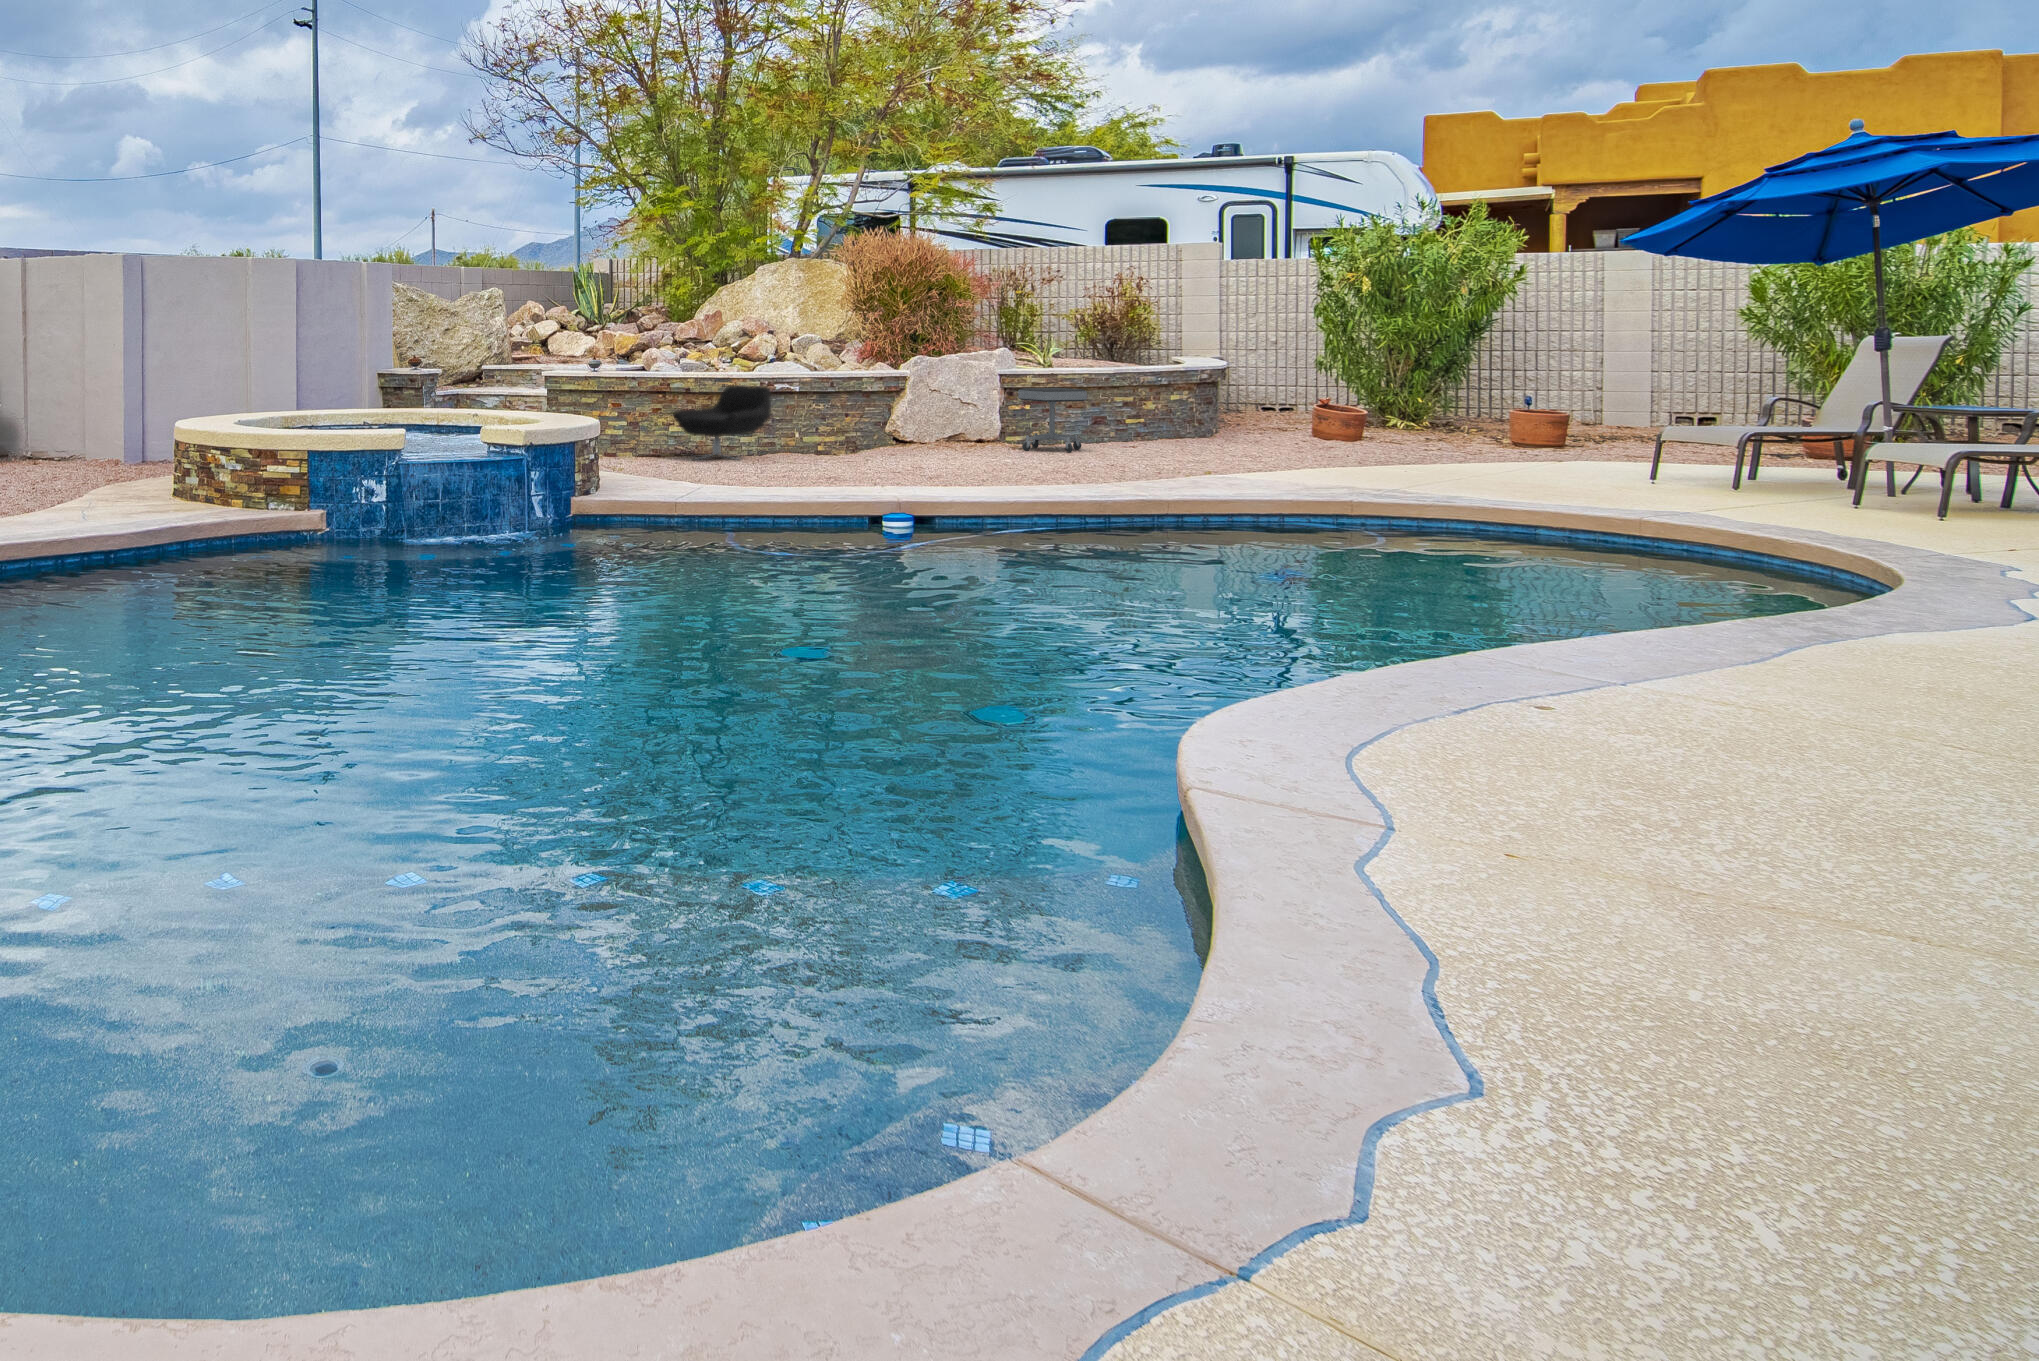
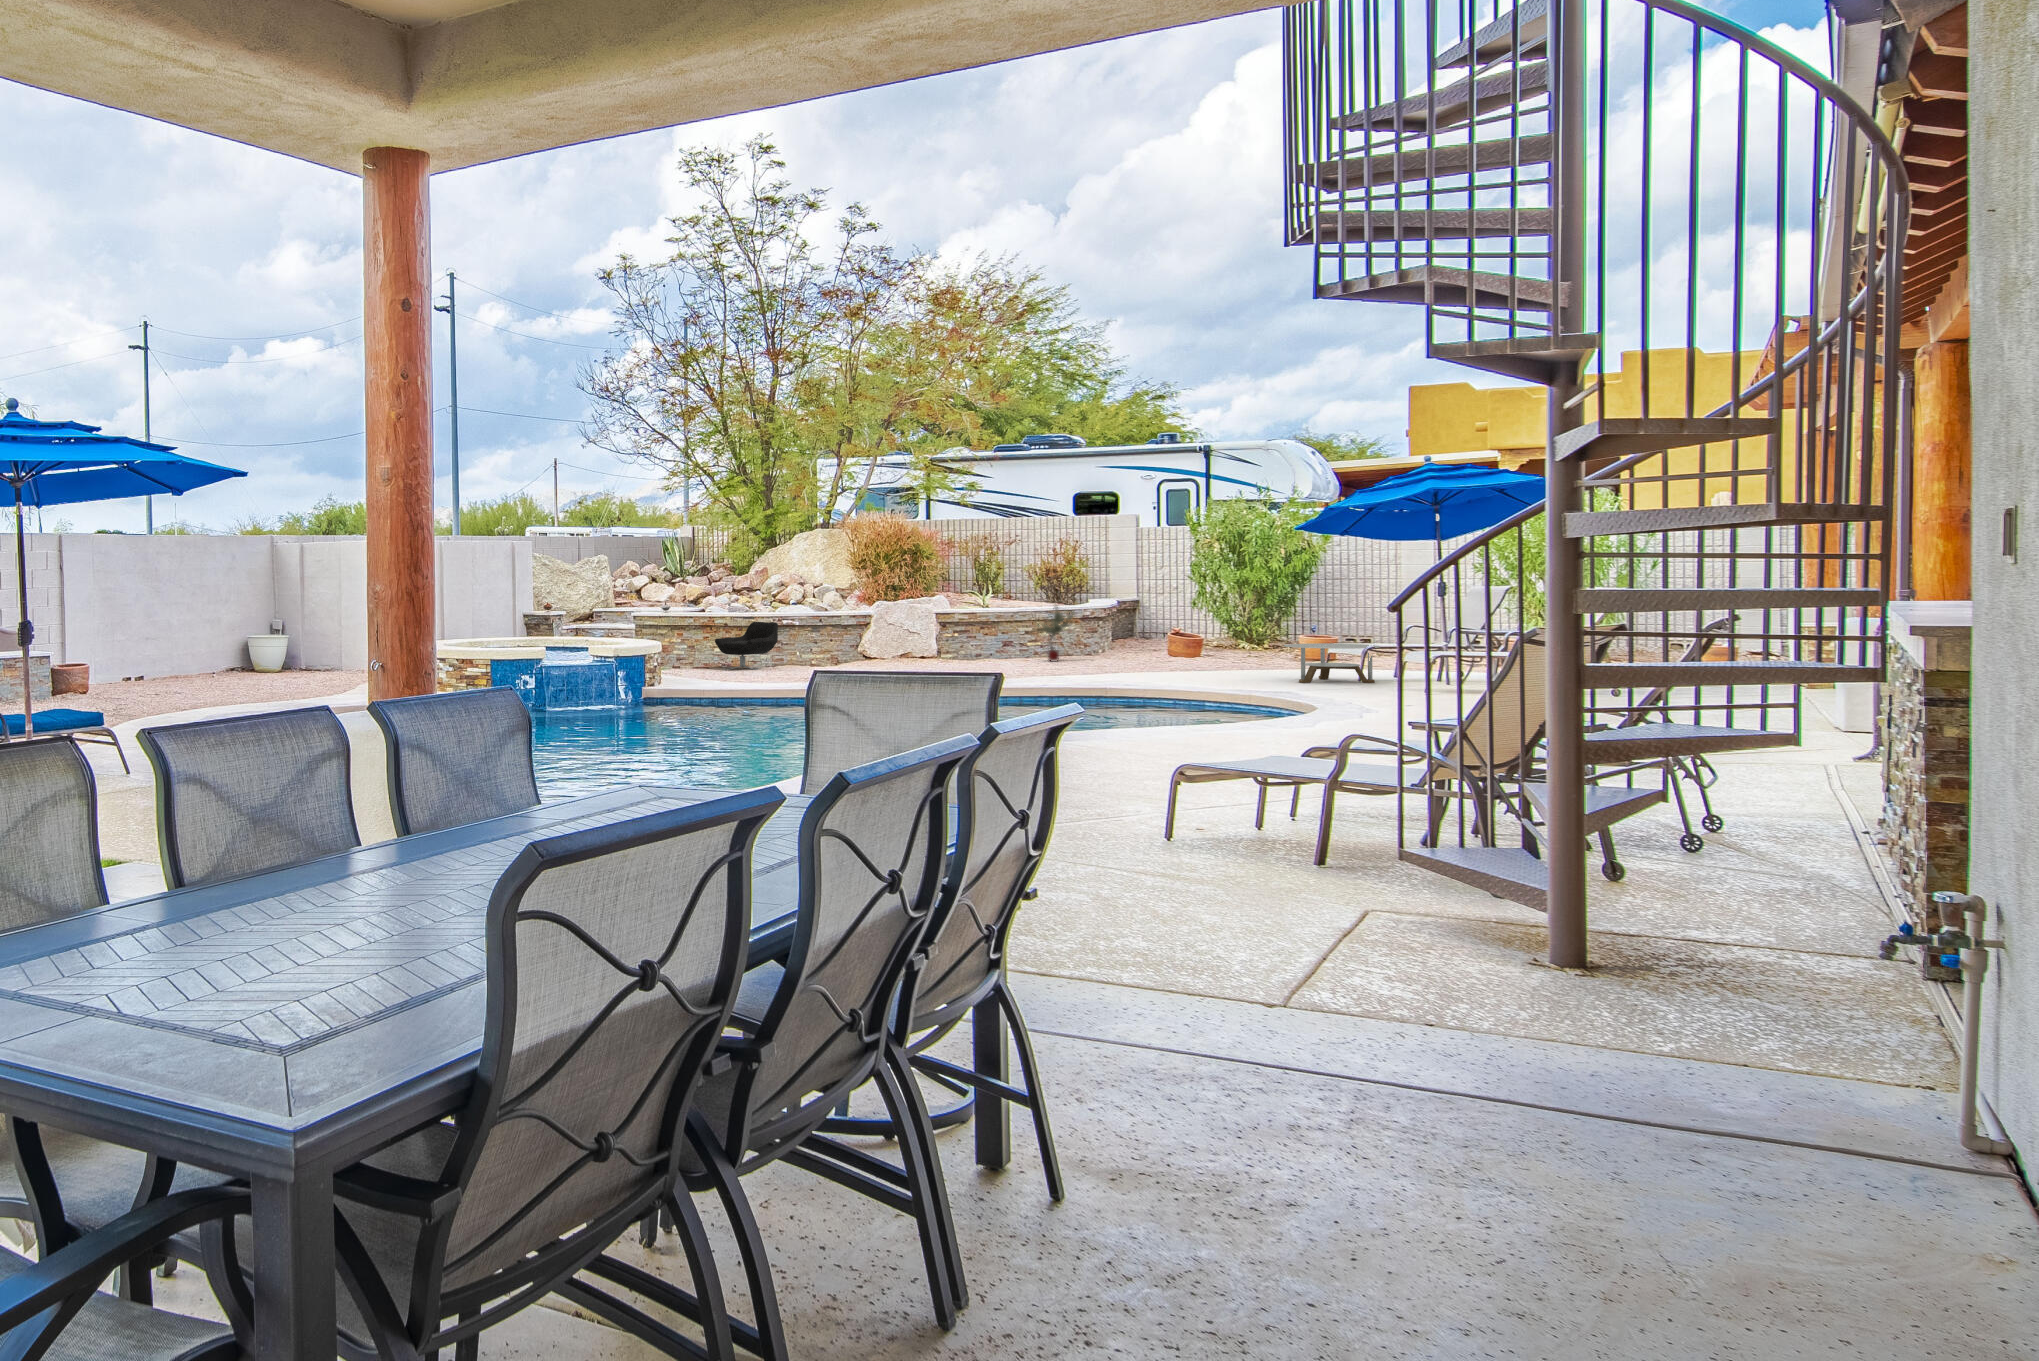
potted tree: none [1132,360,1195,446] -> present [1034,607,1074,661]
stool: present [1018,388,1087,452] -> none [950,622,992,665]
round table: none [1656,427,1848,497] -> present [1284,643,1380,683]

